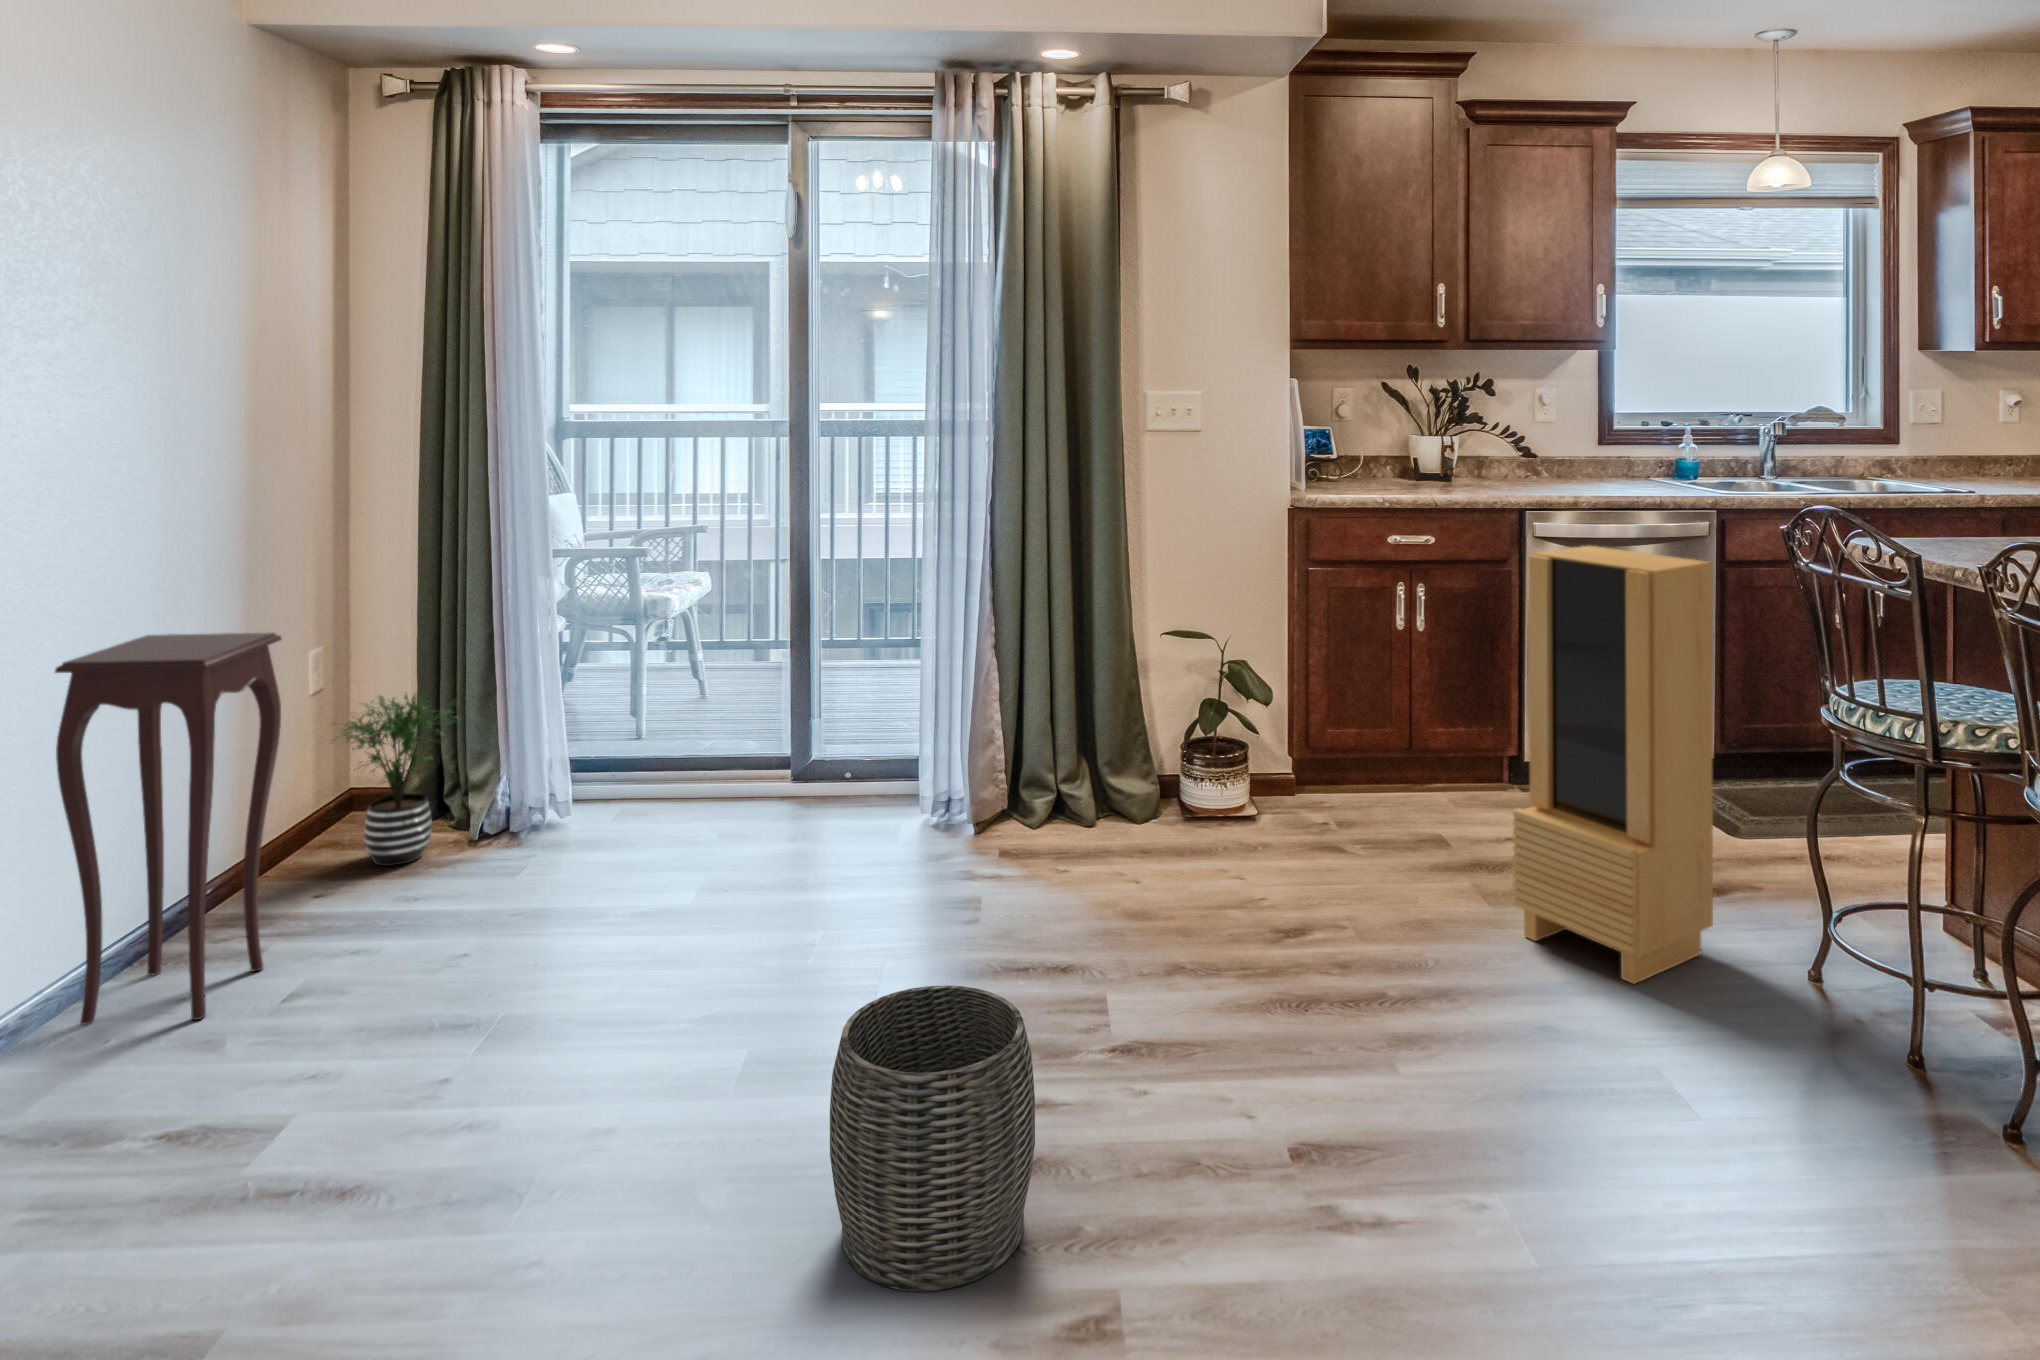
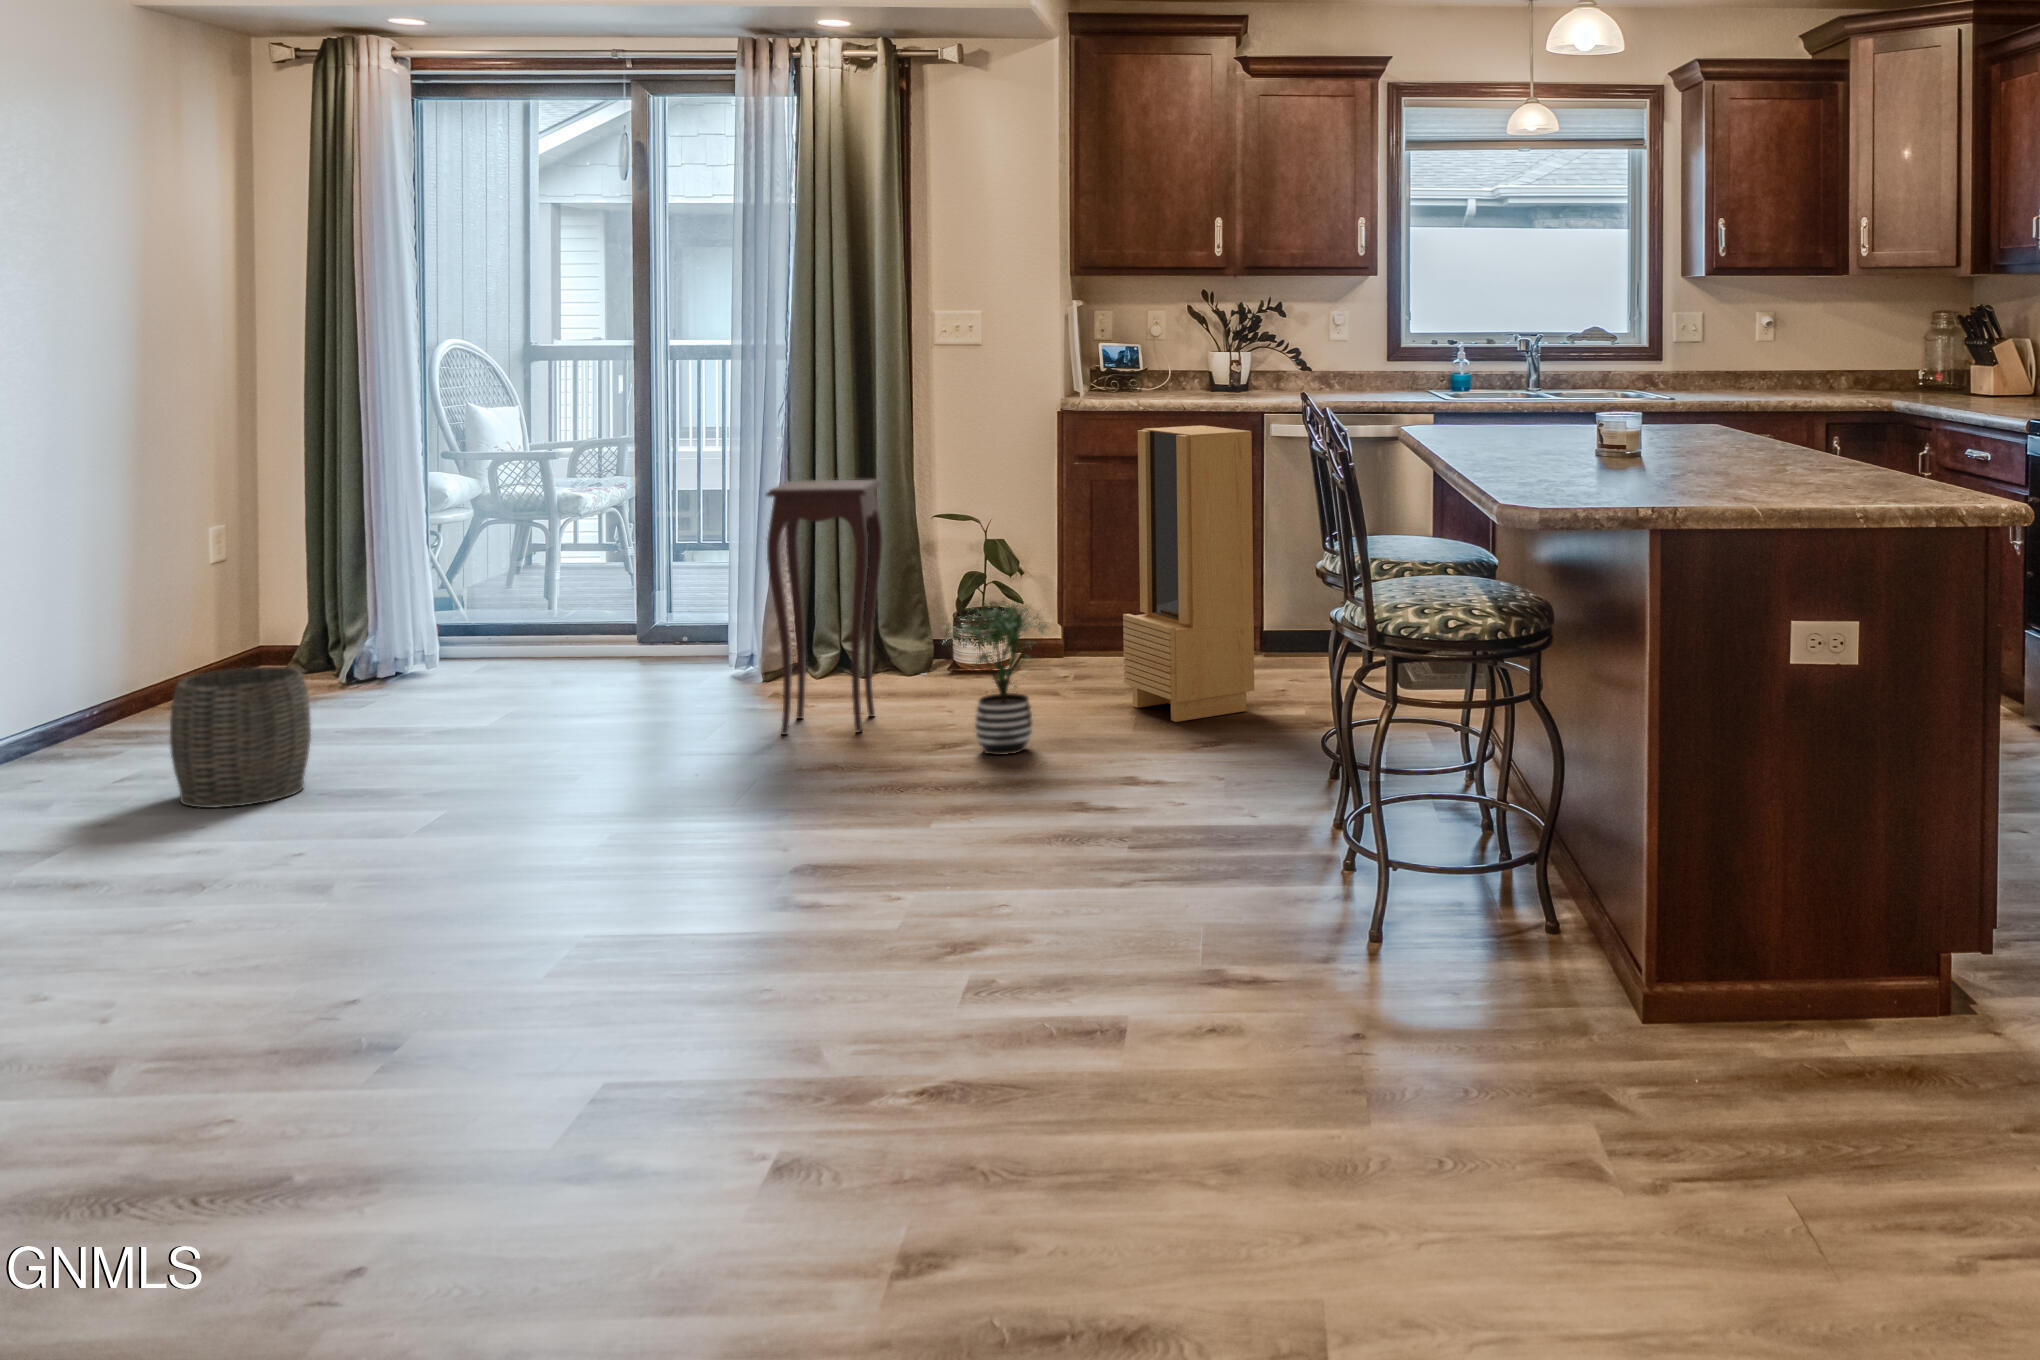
side table: present [55,633,281,1024] -> present [766,480,883,735]
potted plant: present [333,695,458,866] -> present [943,599,1052,755]
woven basket: present [830,985,1035,1291] -> present [170,667,311,808]

